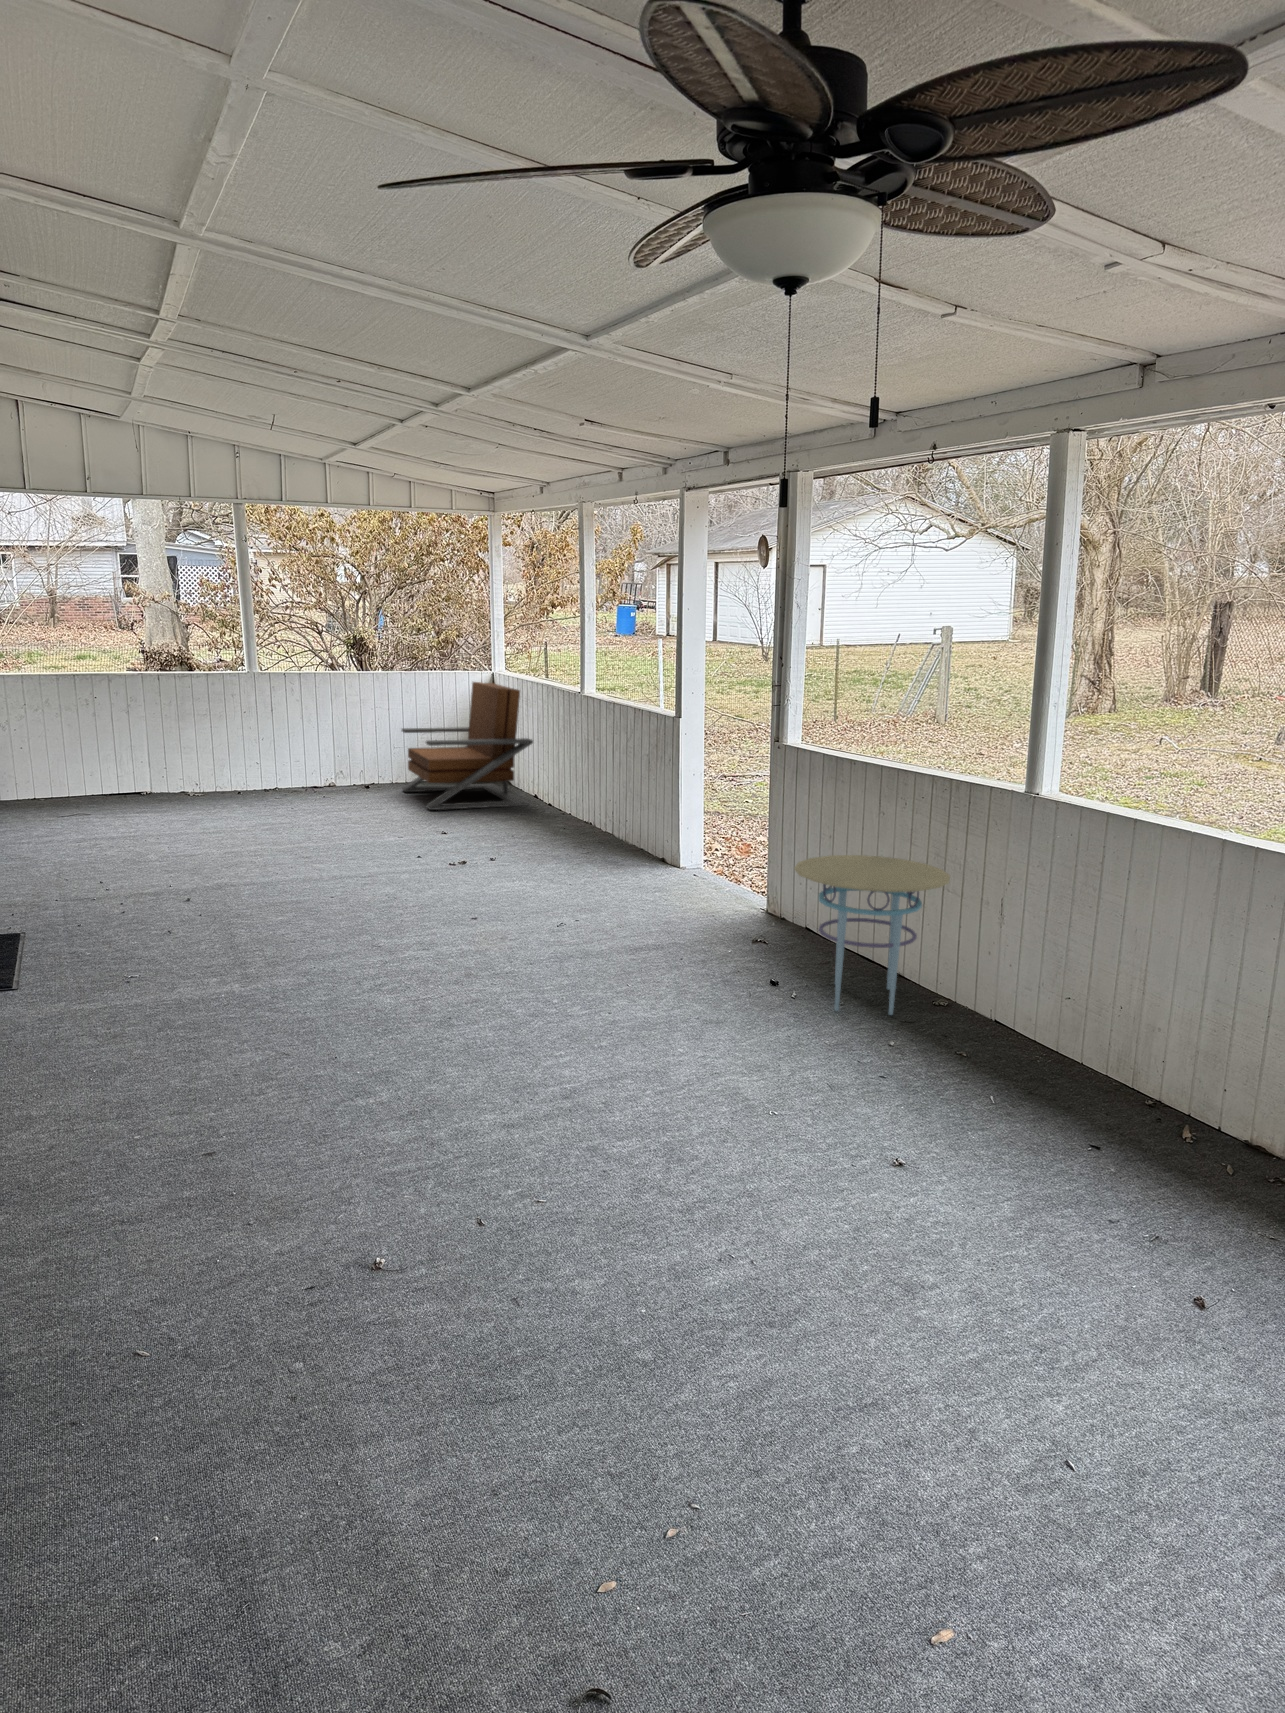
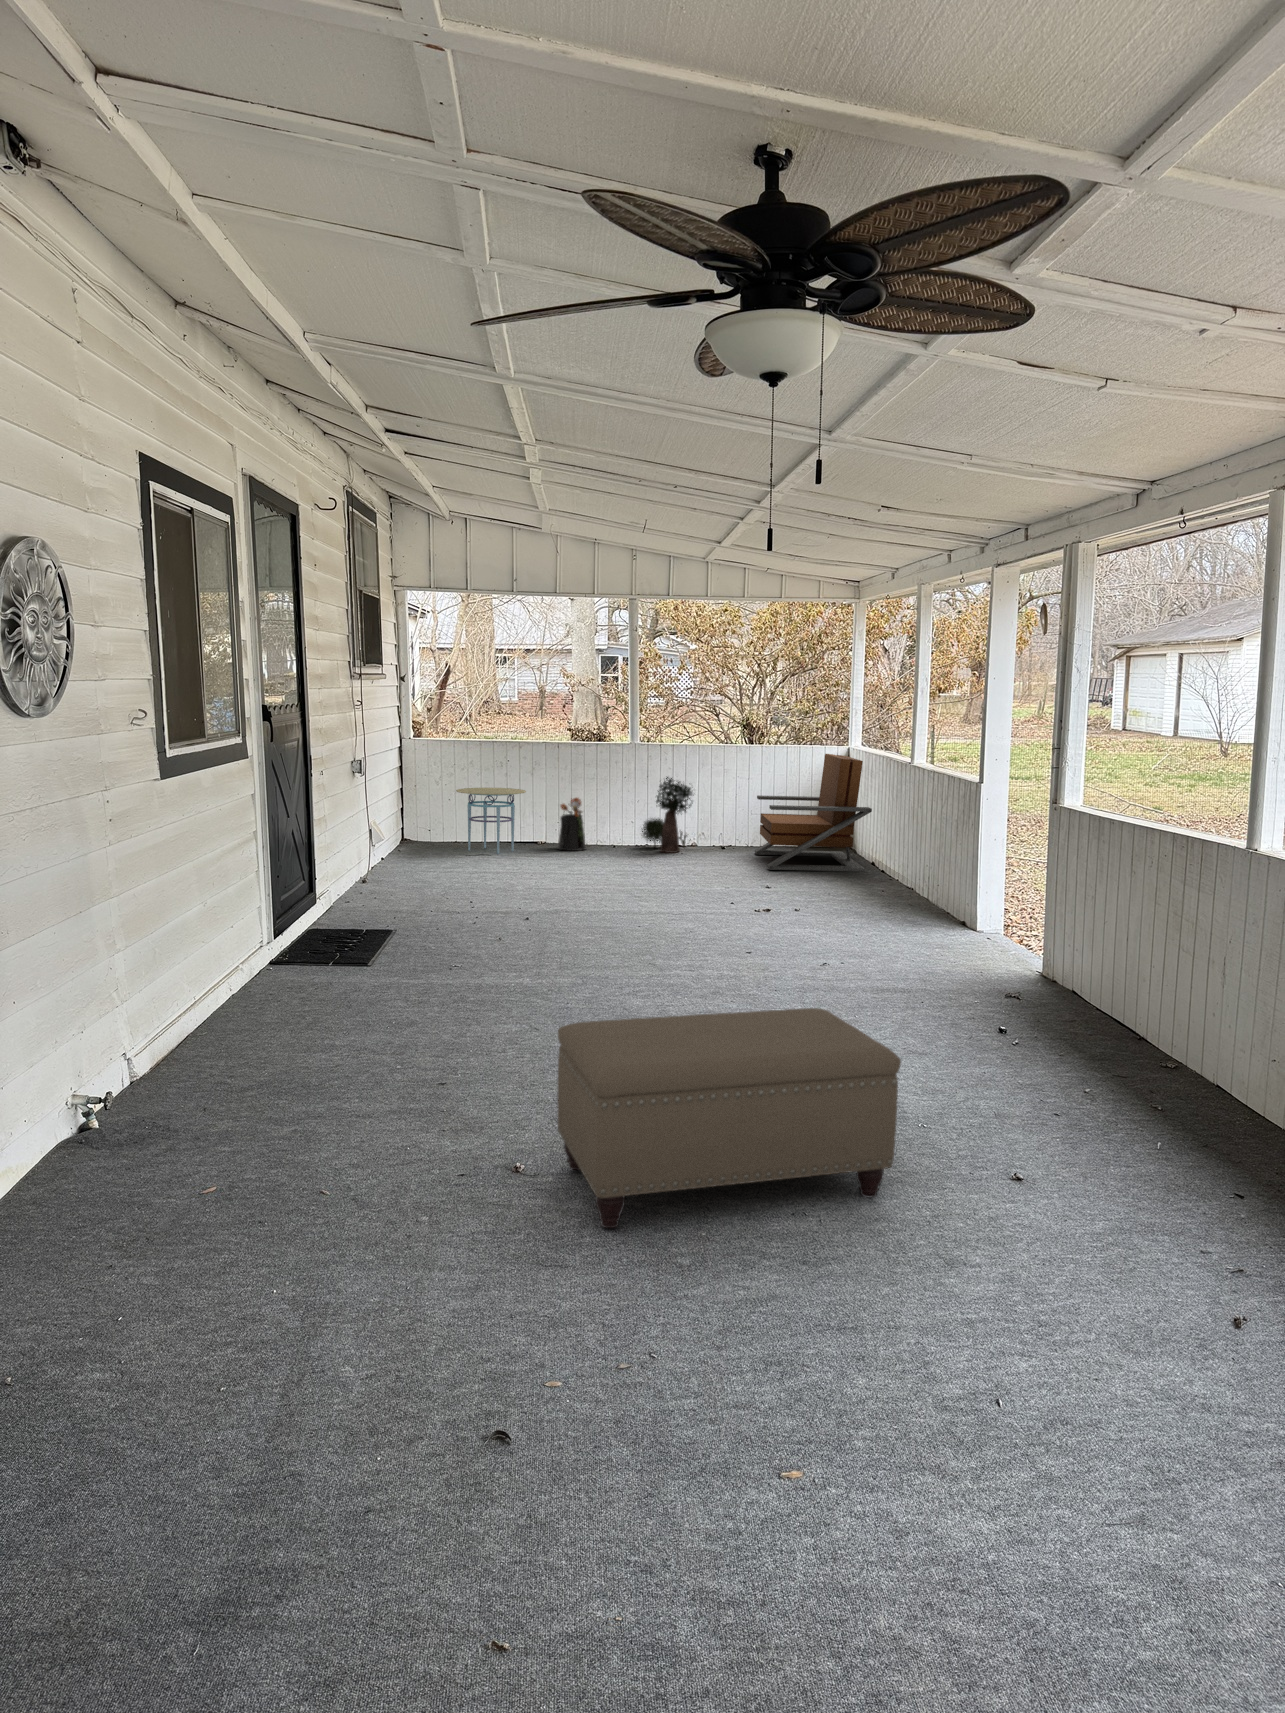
potted plant: none [268,710,332,796] -> present [642,777,692,853]
watering can: none [169,737,208,800] -> present [557,798,586,851]
side table: present [794,855,950,1015] -> present [456,788,526,854]
ottoman: none [411,1008,814,1327] -> present [558,1008,901,1228]

